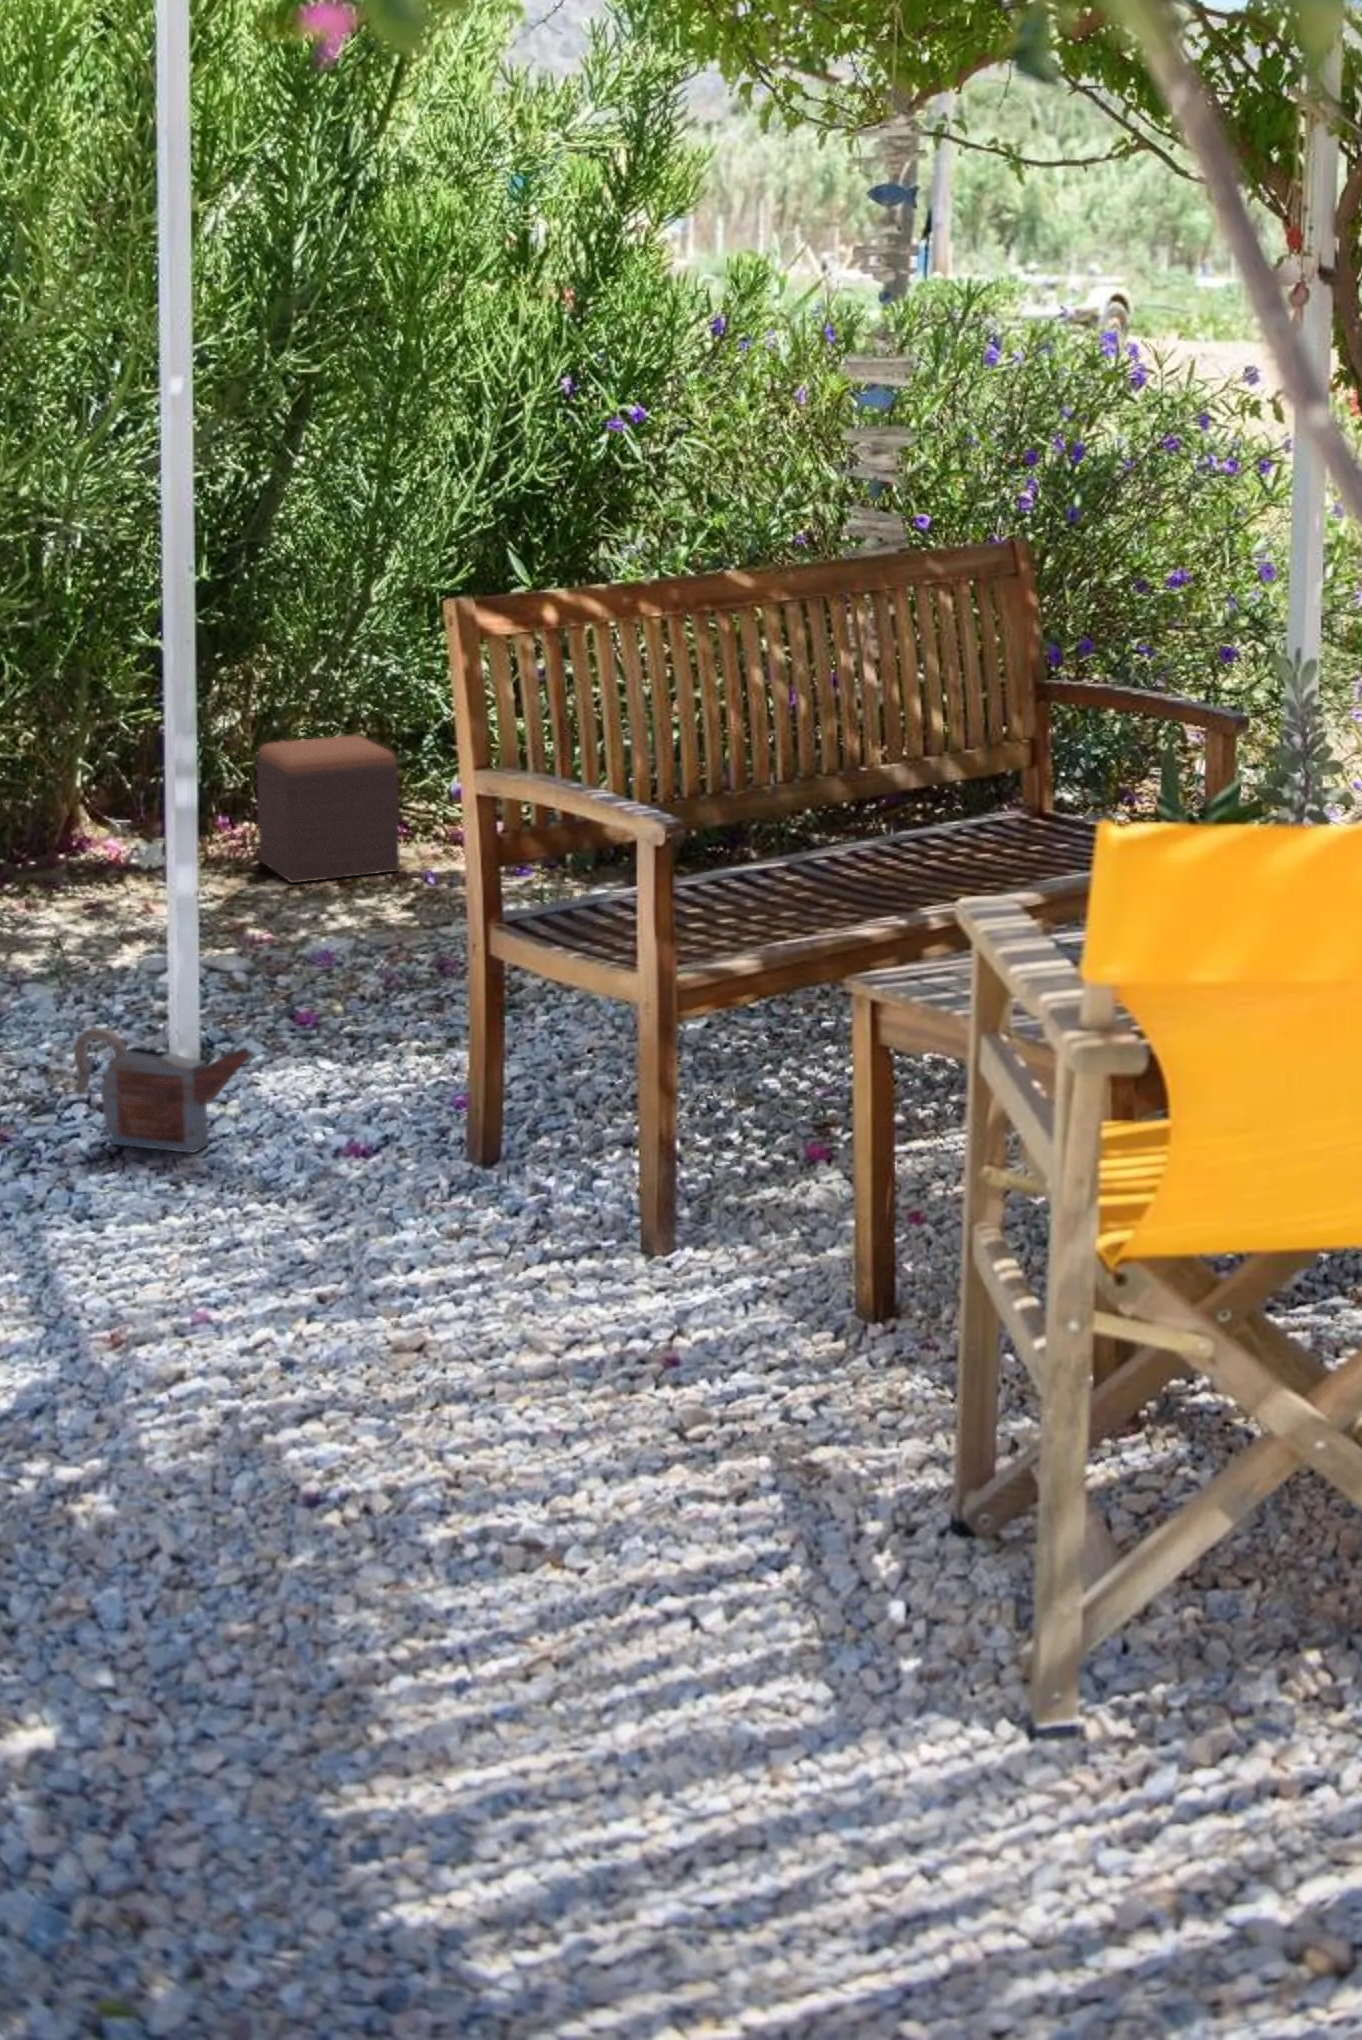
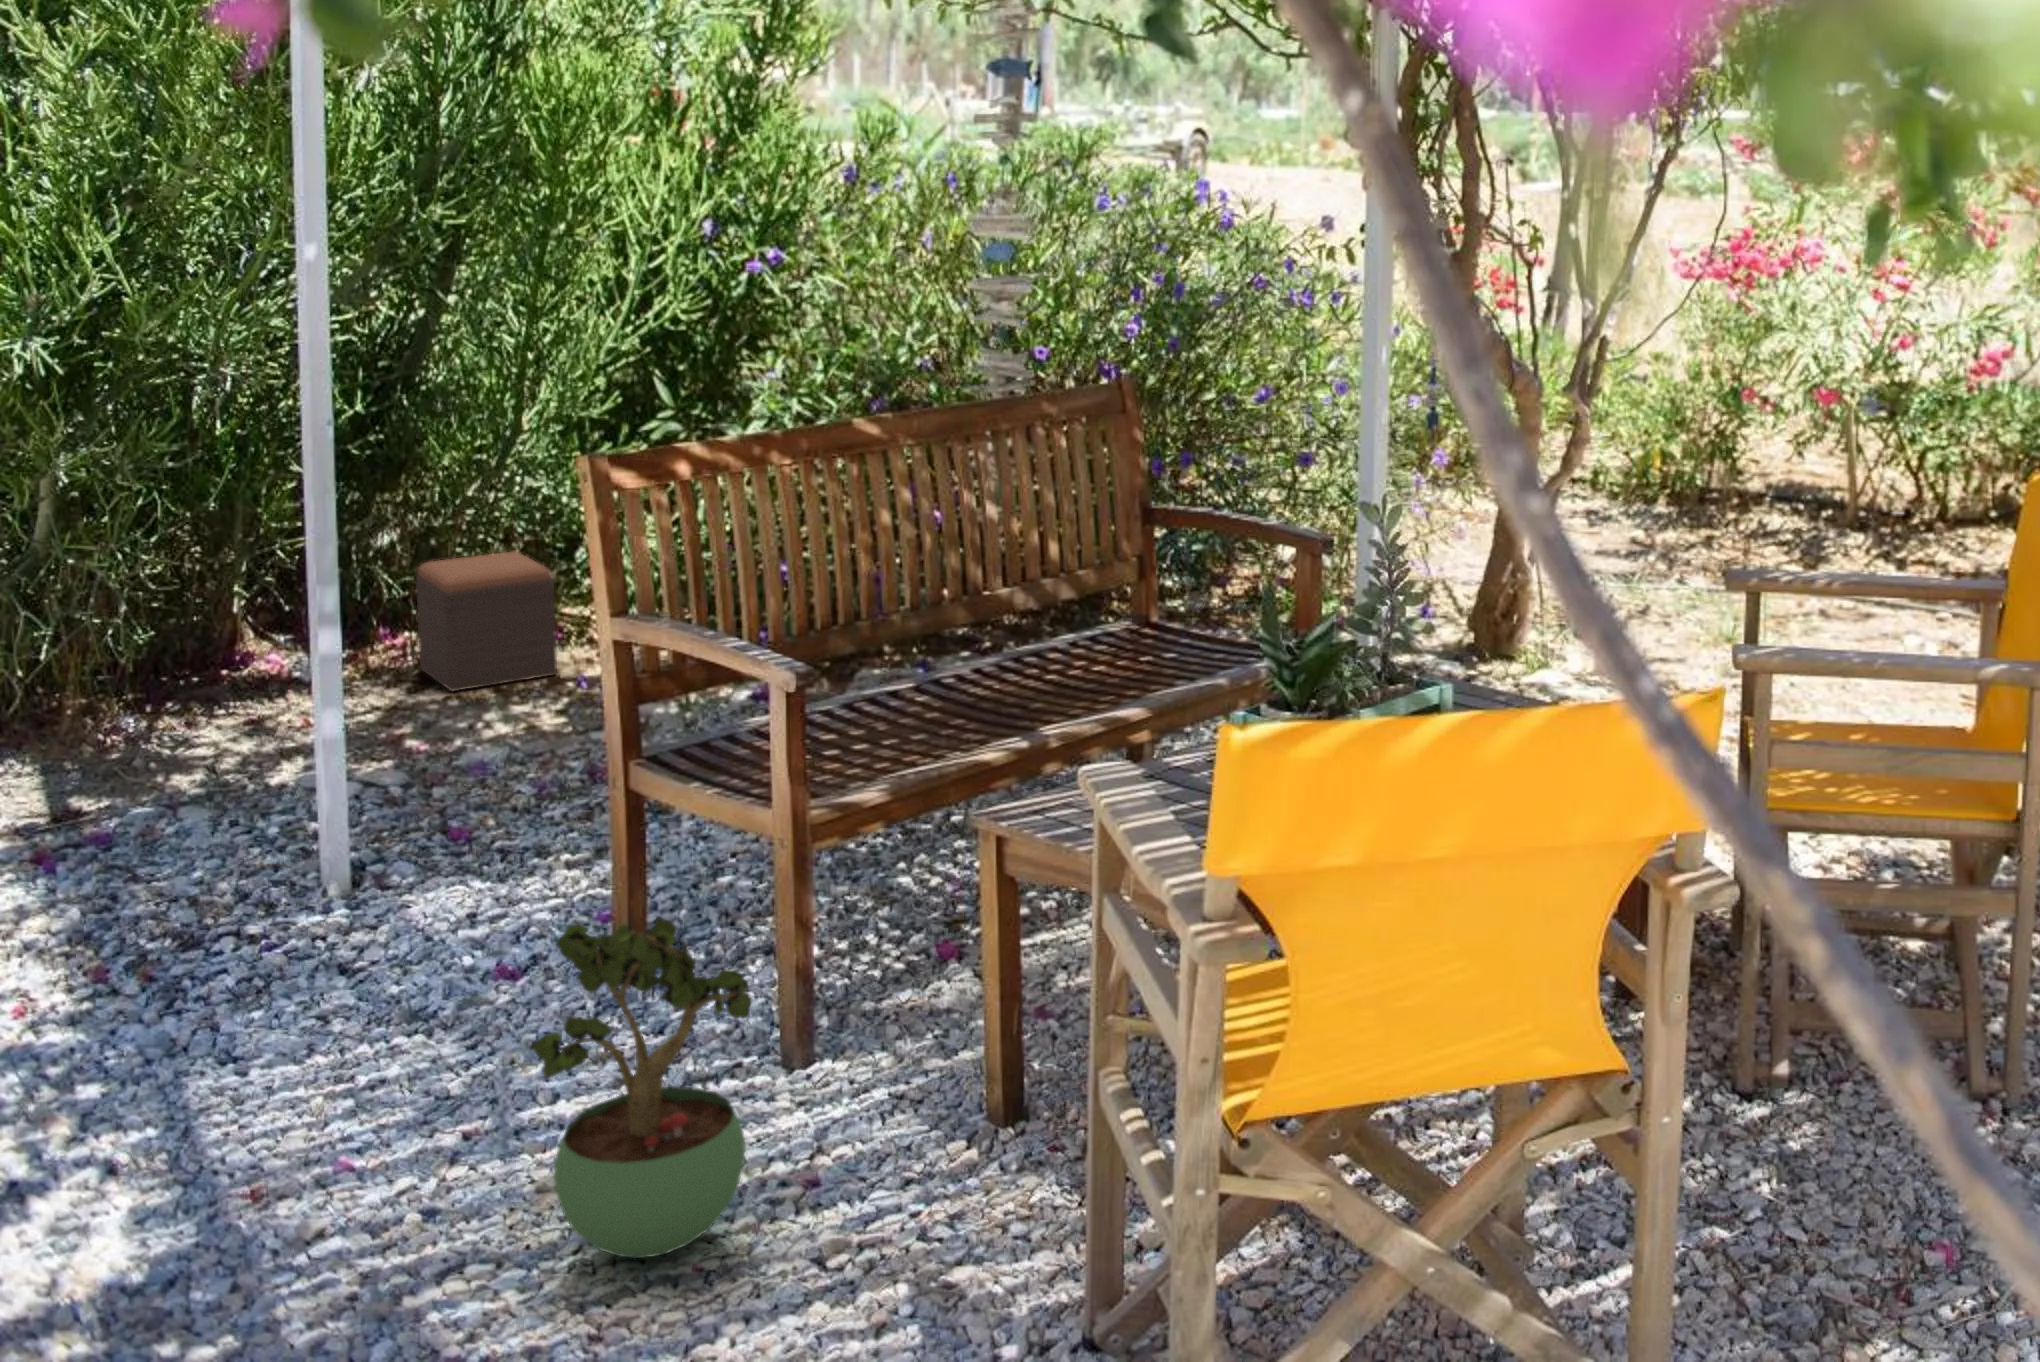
watering can: present [74,1028,253,1153] -> none [215,874,402,988]
potted plant: none [391,1046,617,1412] -> present [530,916,752,1258]

